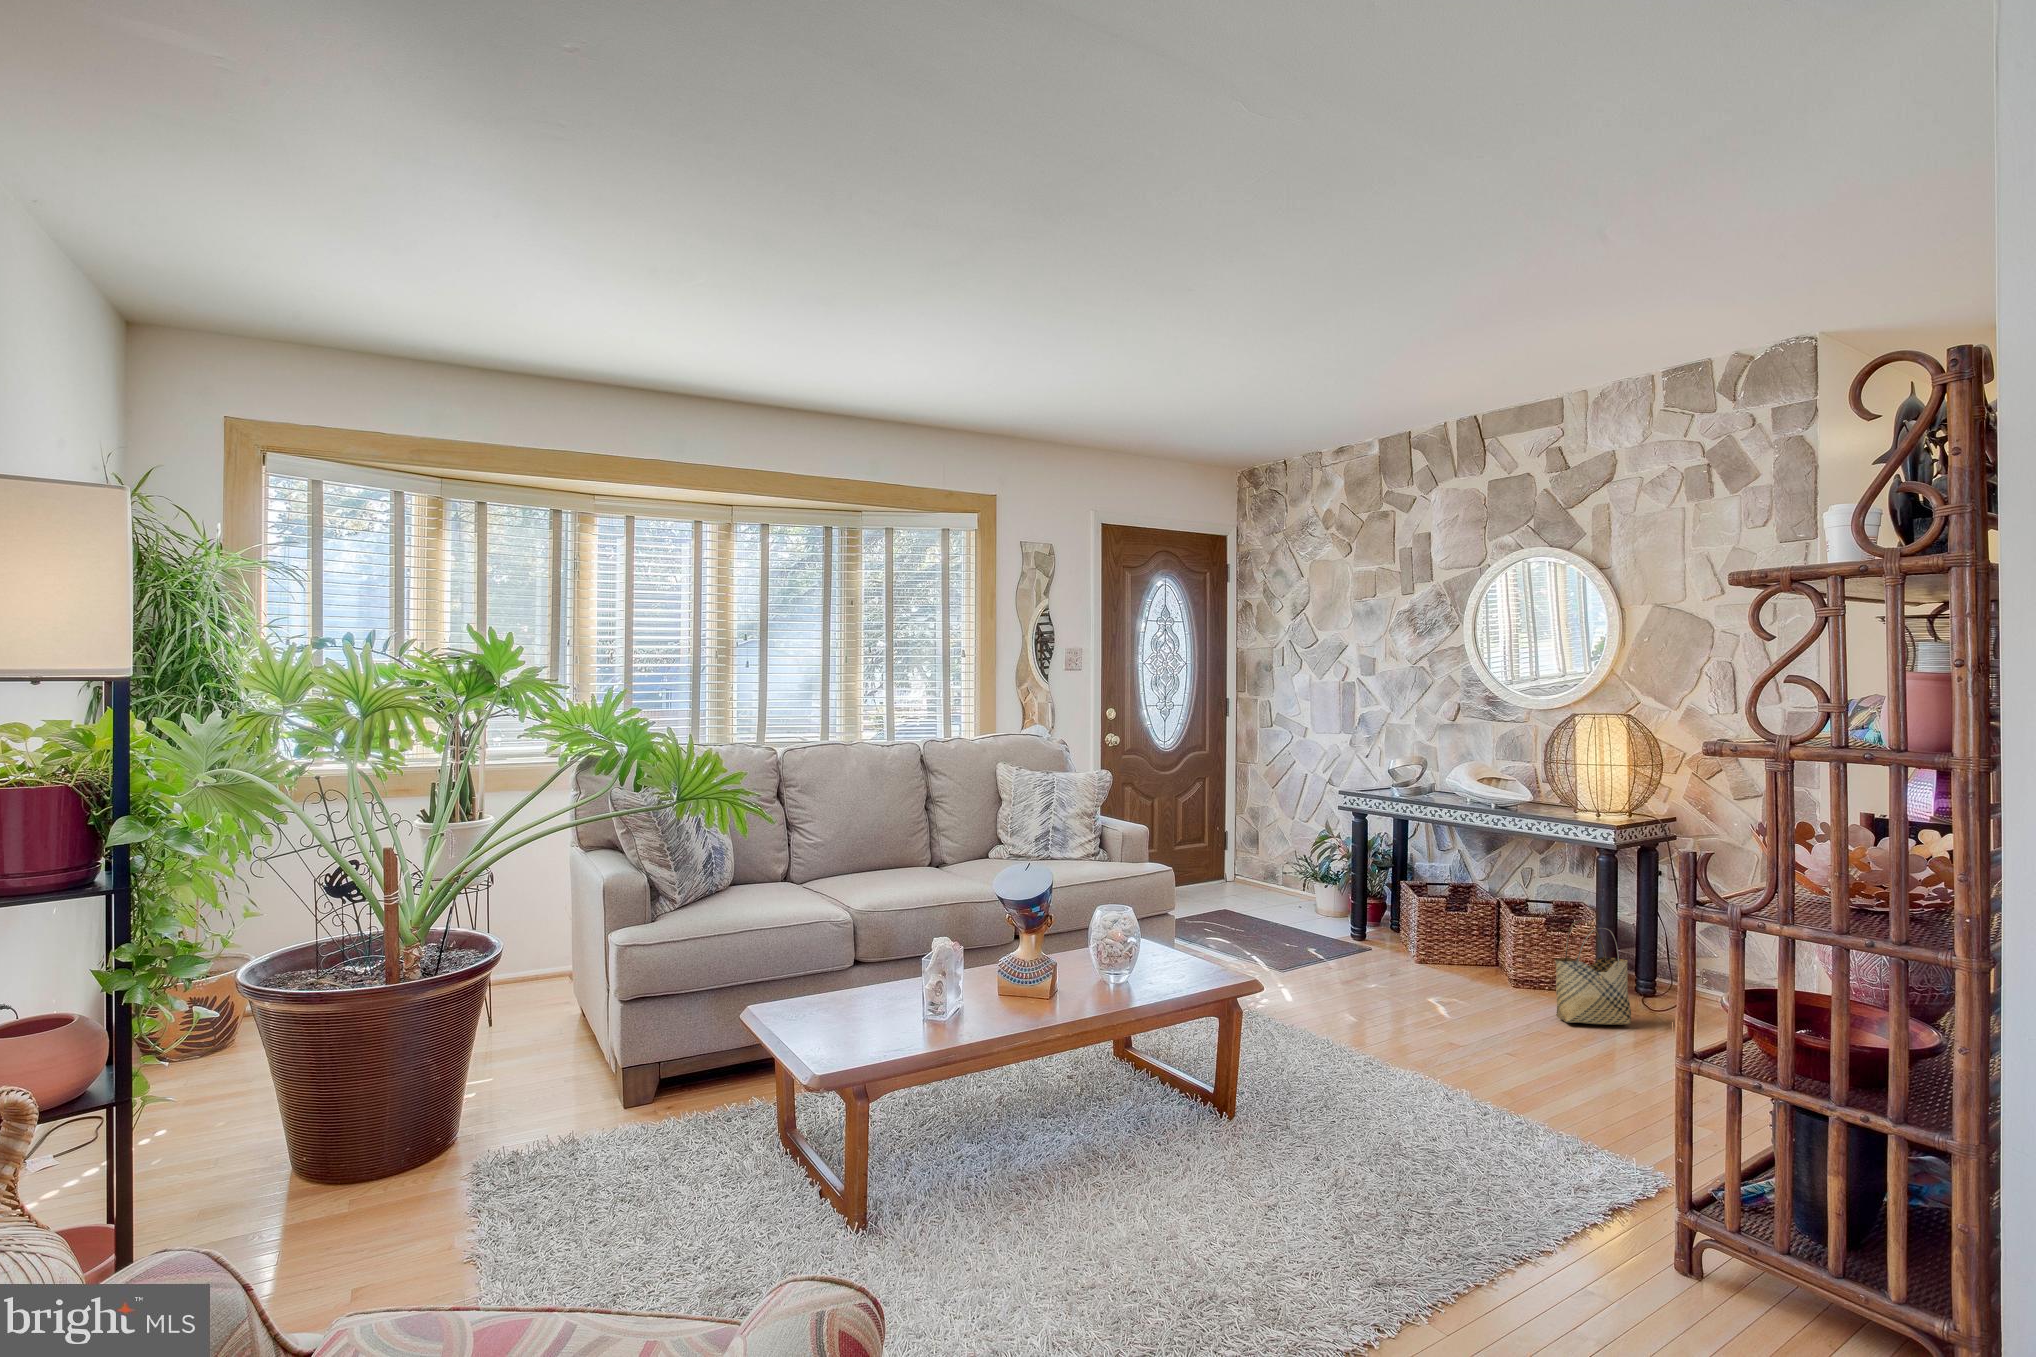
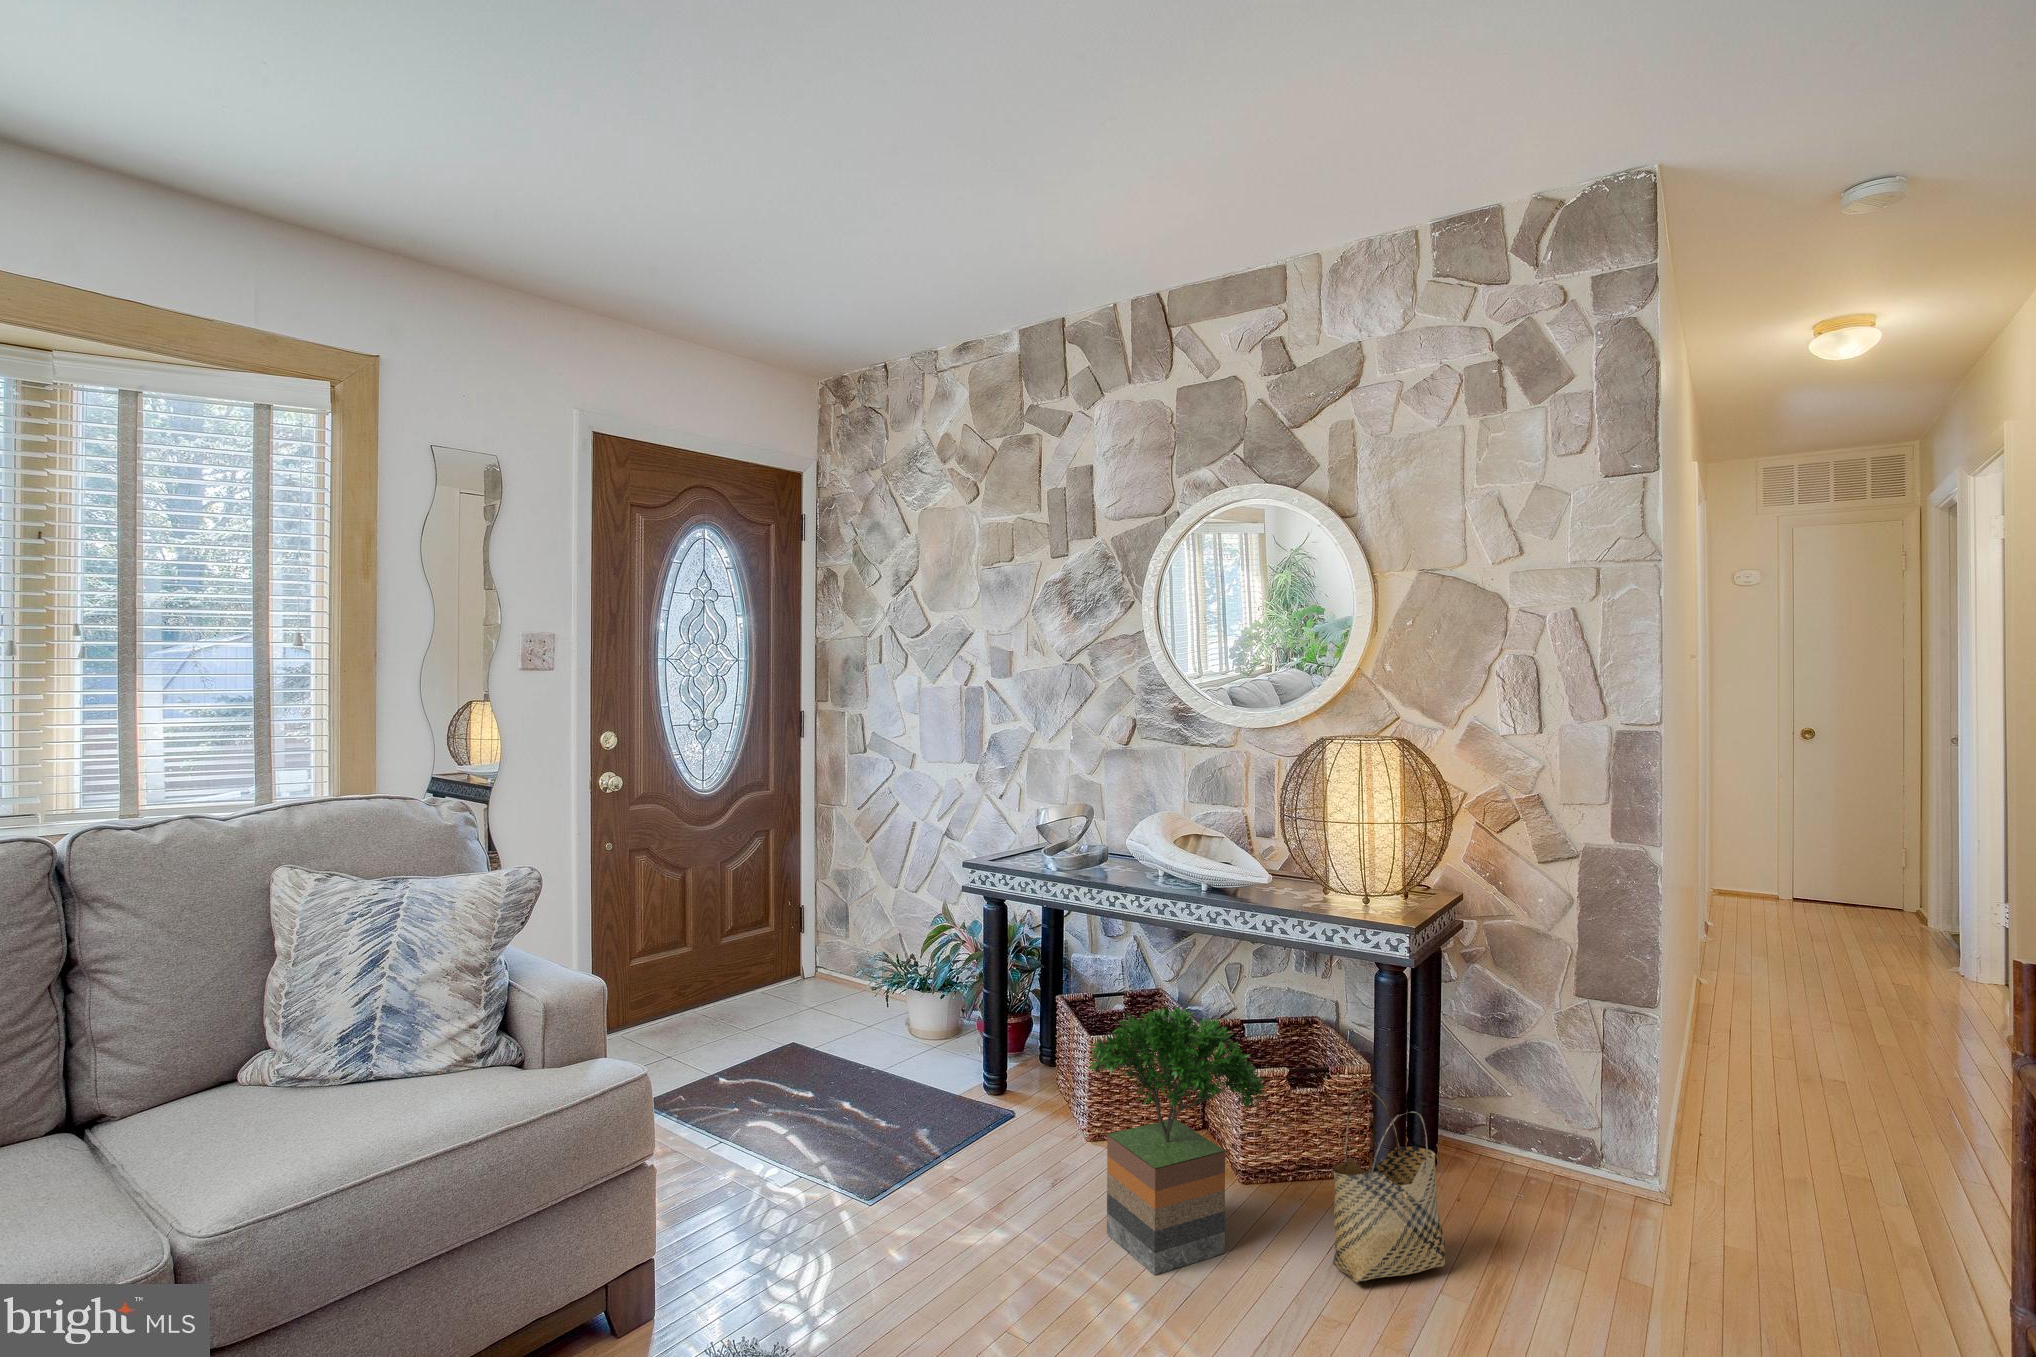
potted tree: none [1407,867,1516,1009] -> present [1088,1005,1266,1275]

